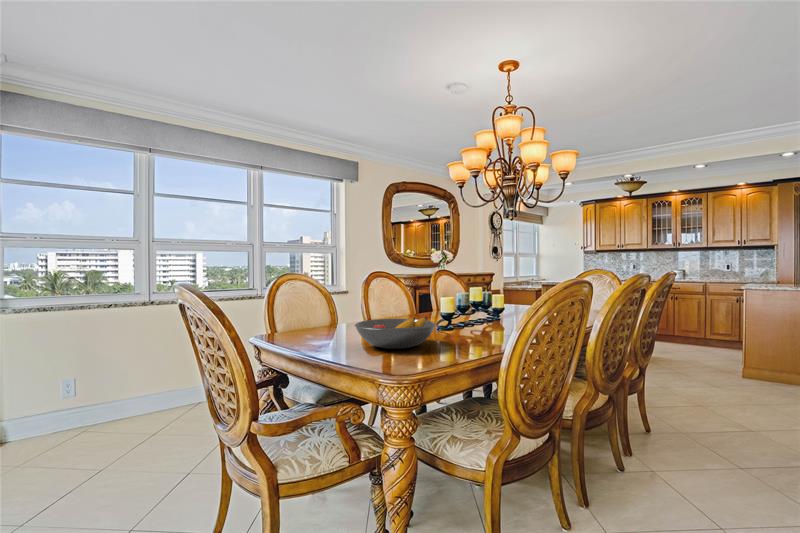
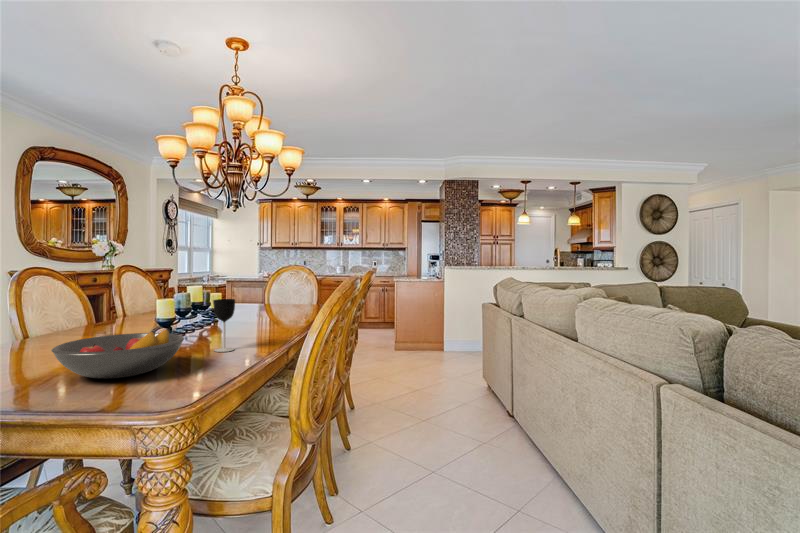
wine glass: none [467,296,485,342] -> present [213,299,235,352]

